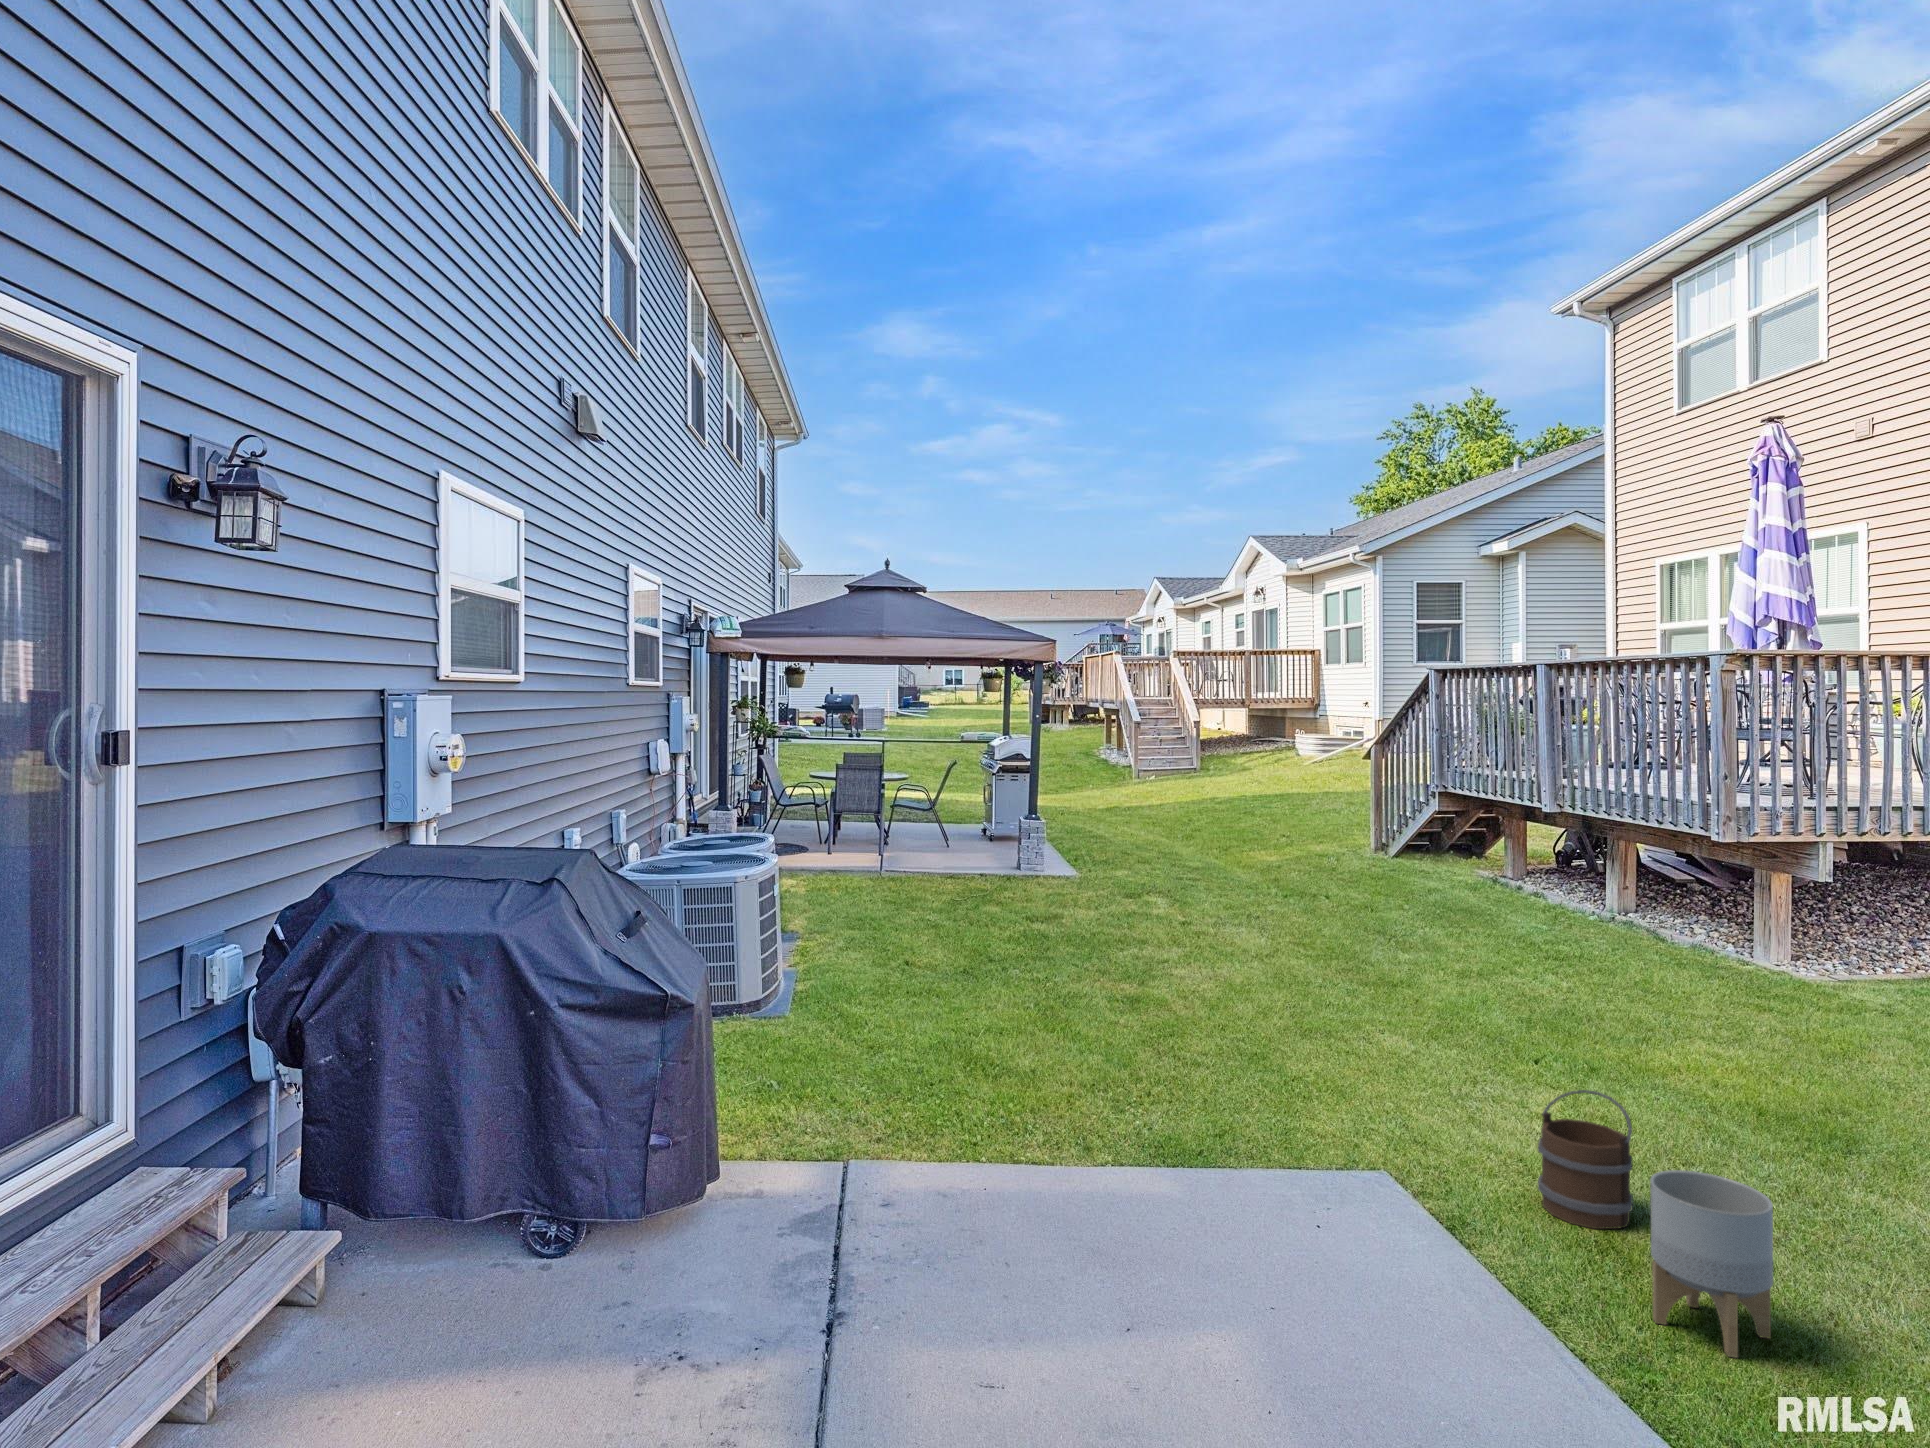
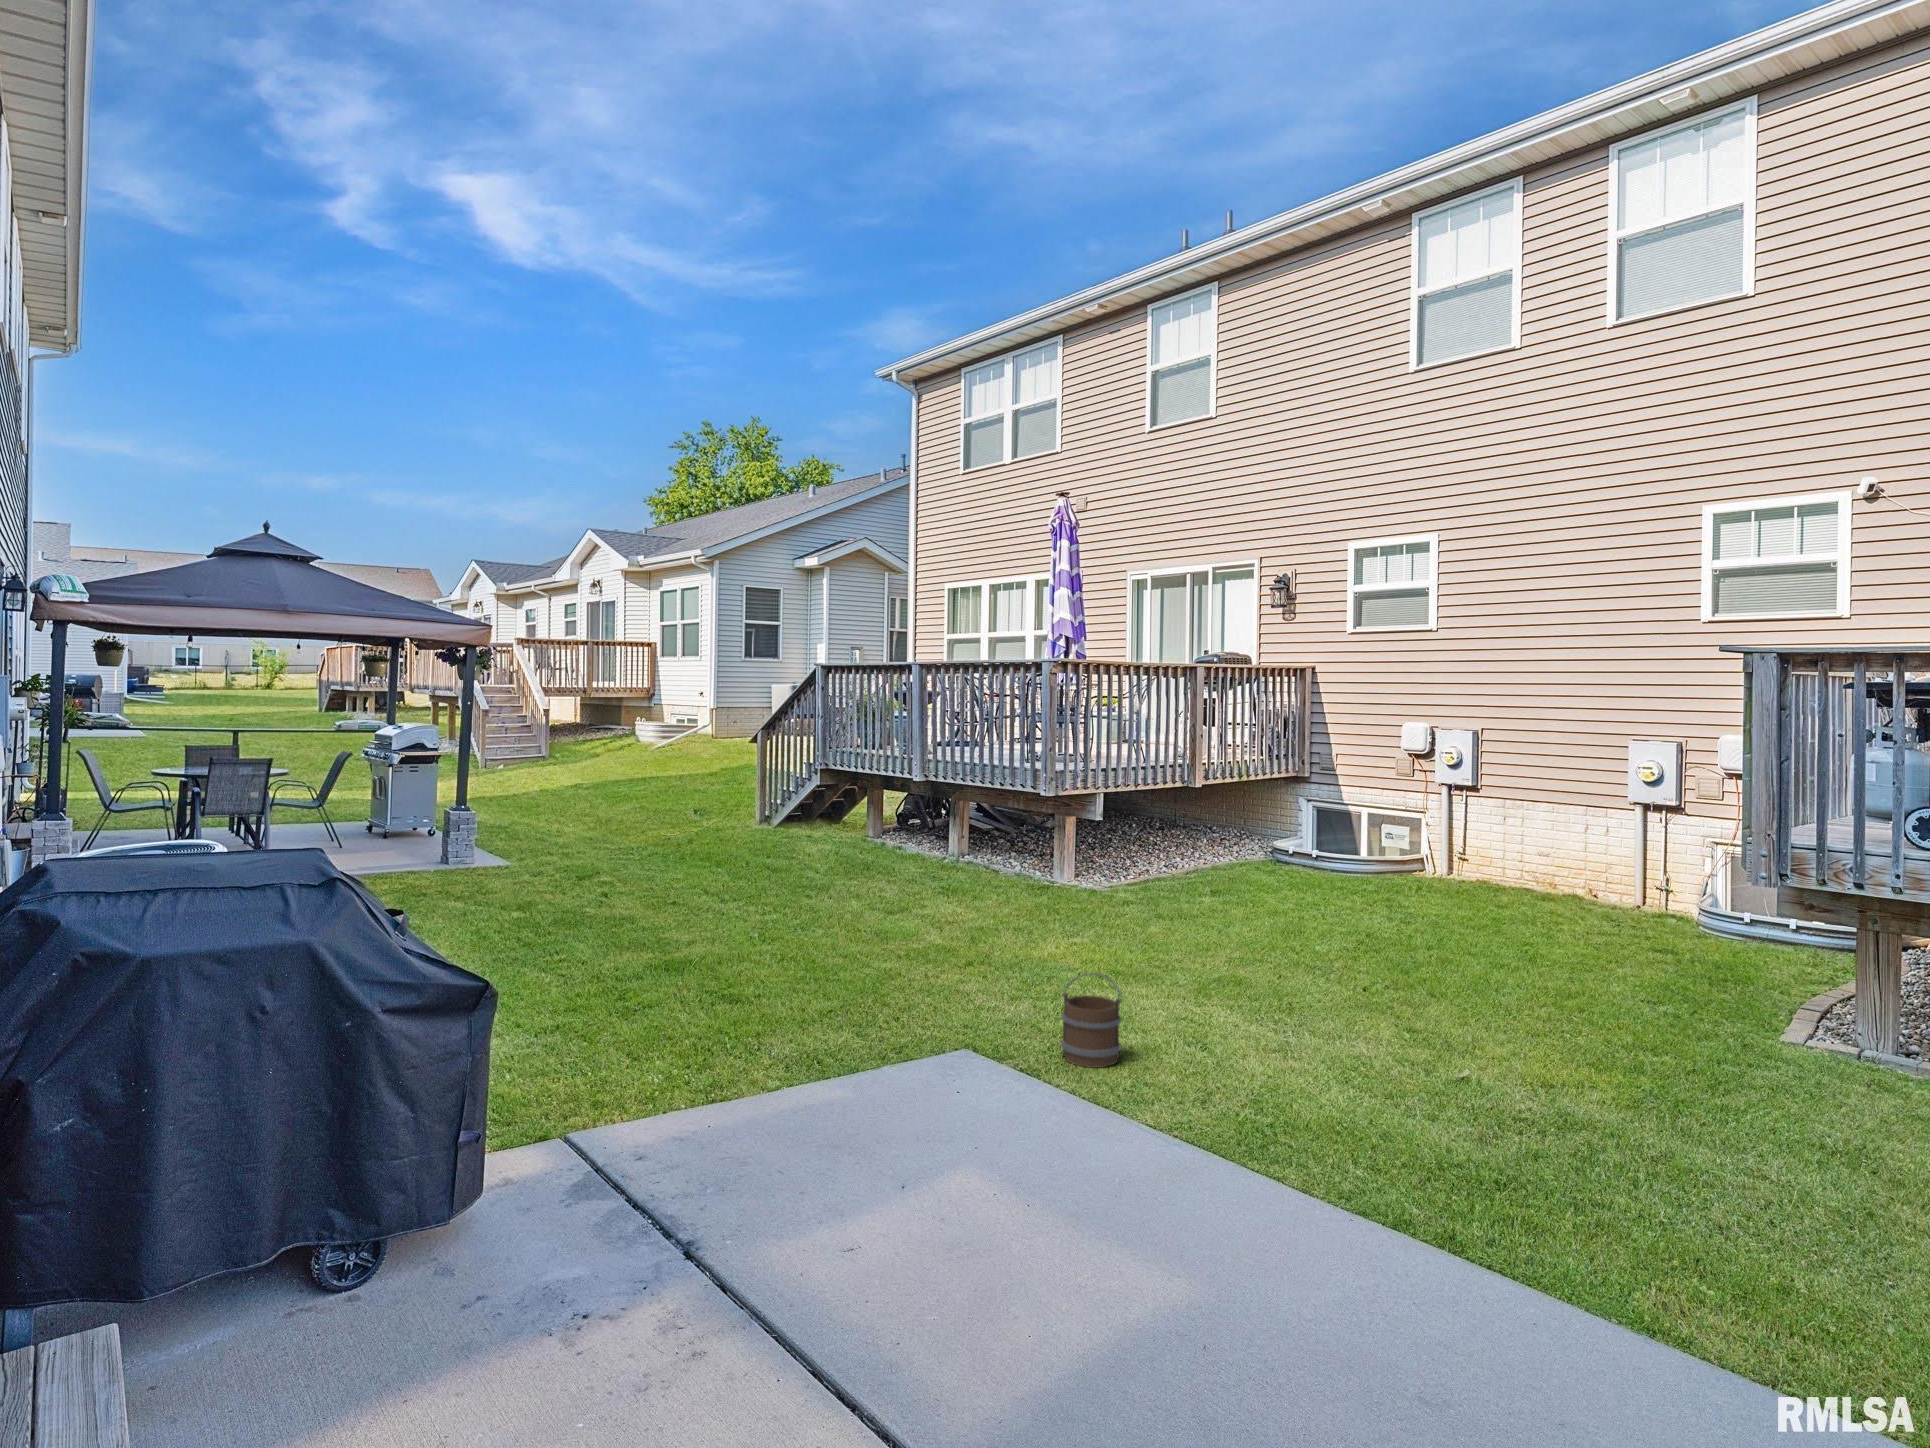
planter: present [1650,1170,1773,1358] -> none [1167,1009,1235,1120]

